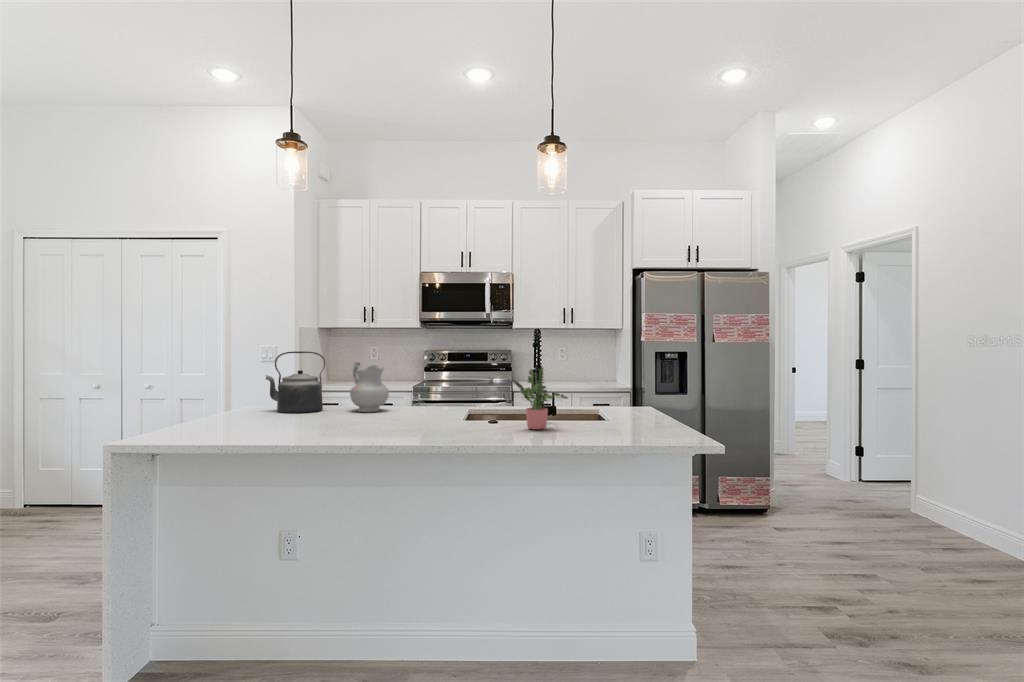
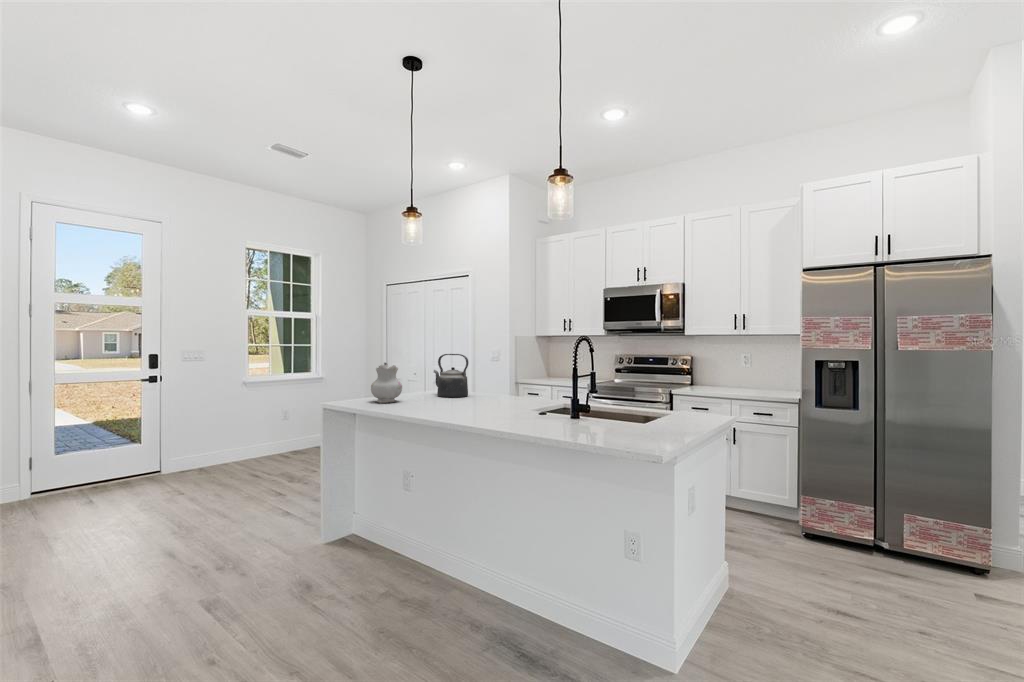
ceramic pitcher: present [350,362,389,412] -> present [371,362,402,403]
potted plant: present [513,368,568,430] -> none [525,373,568,427]

